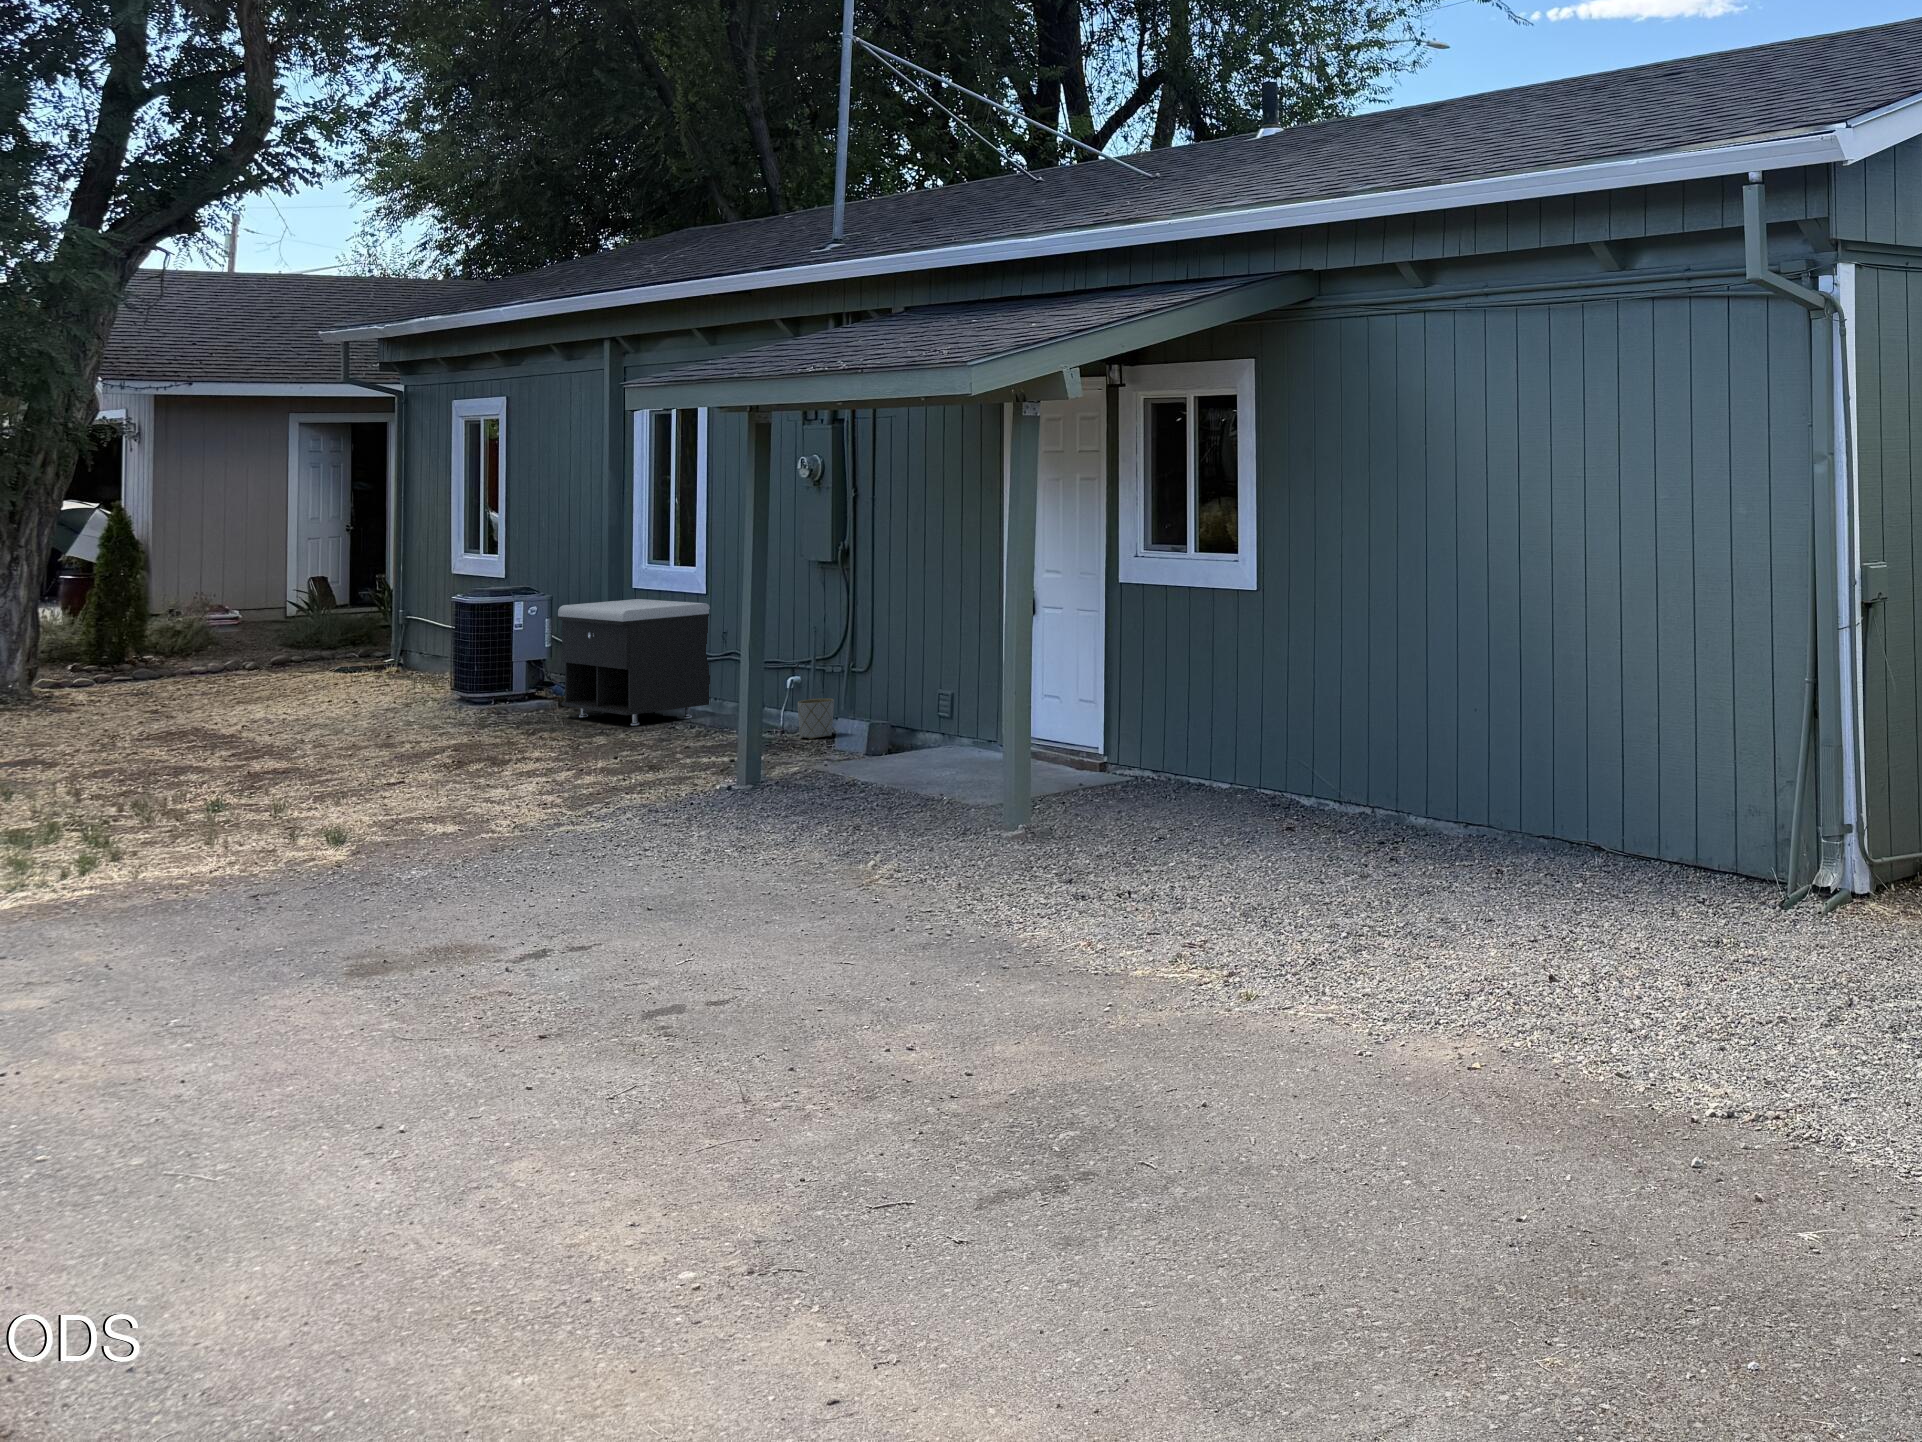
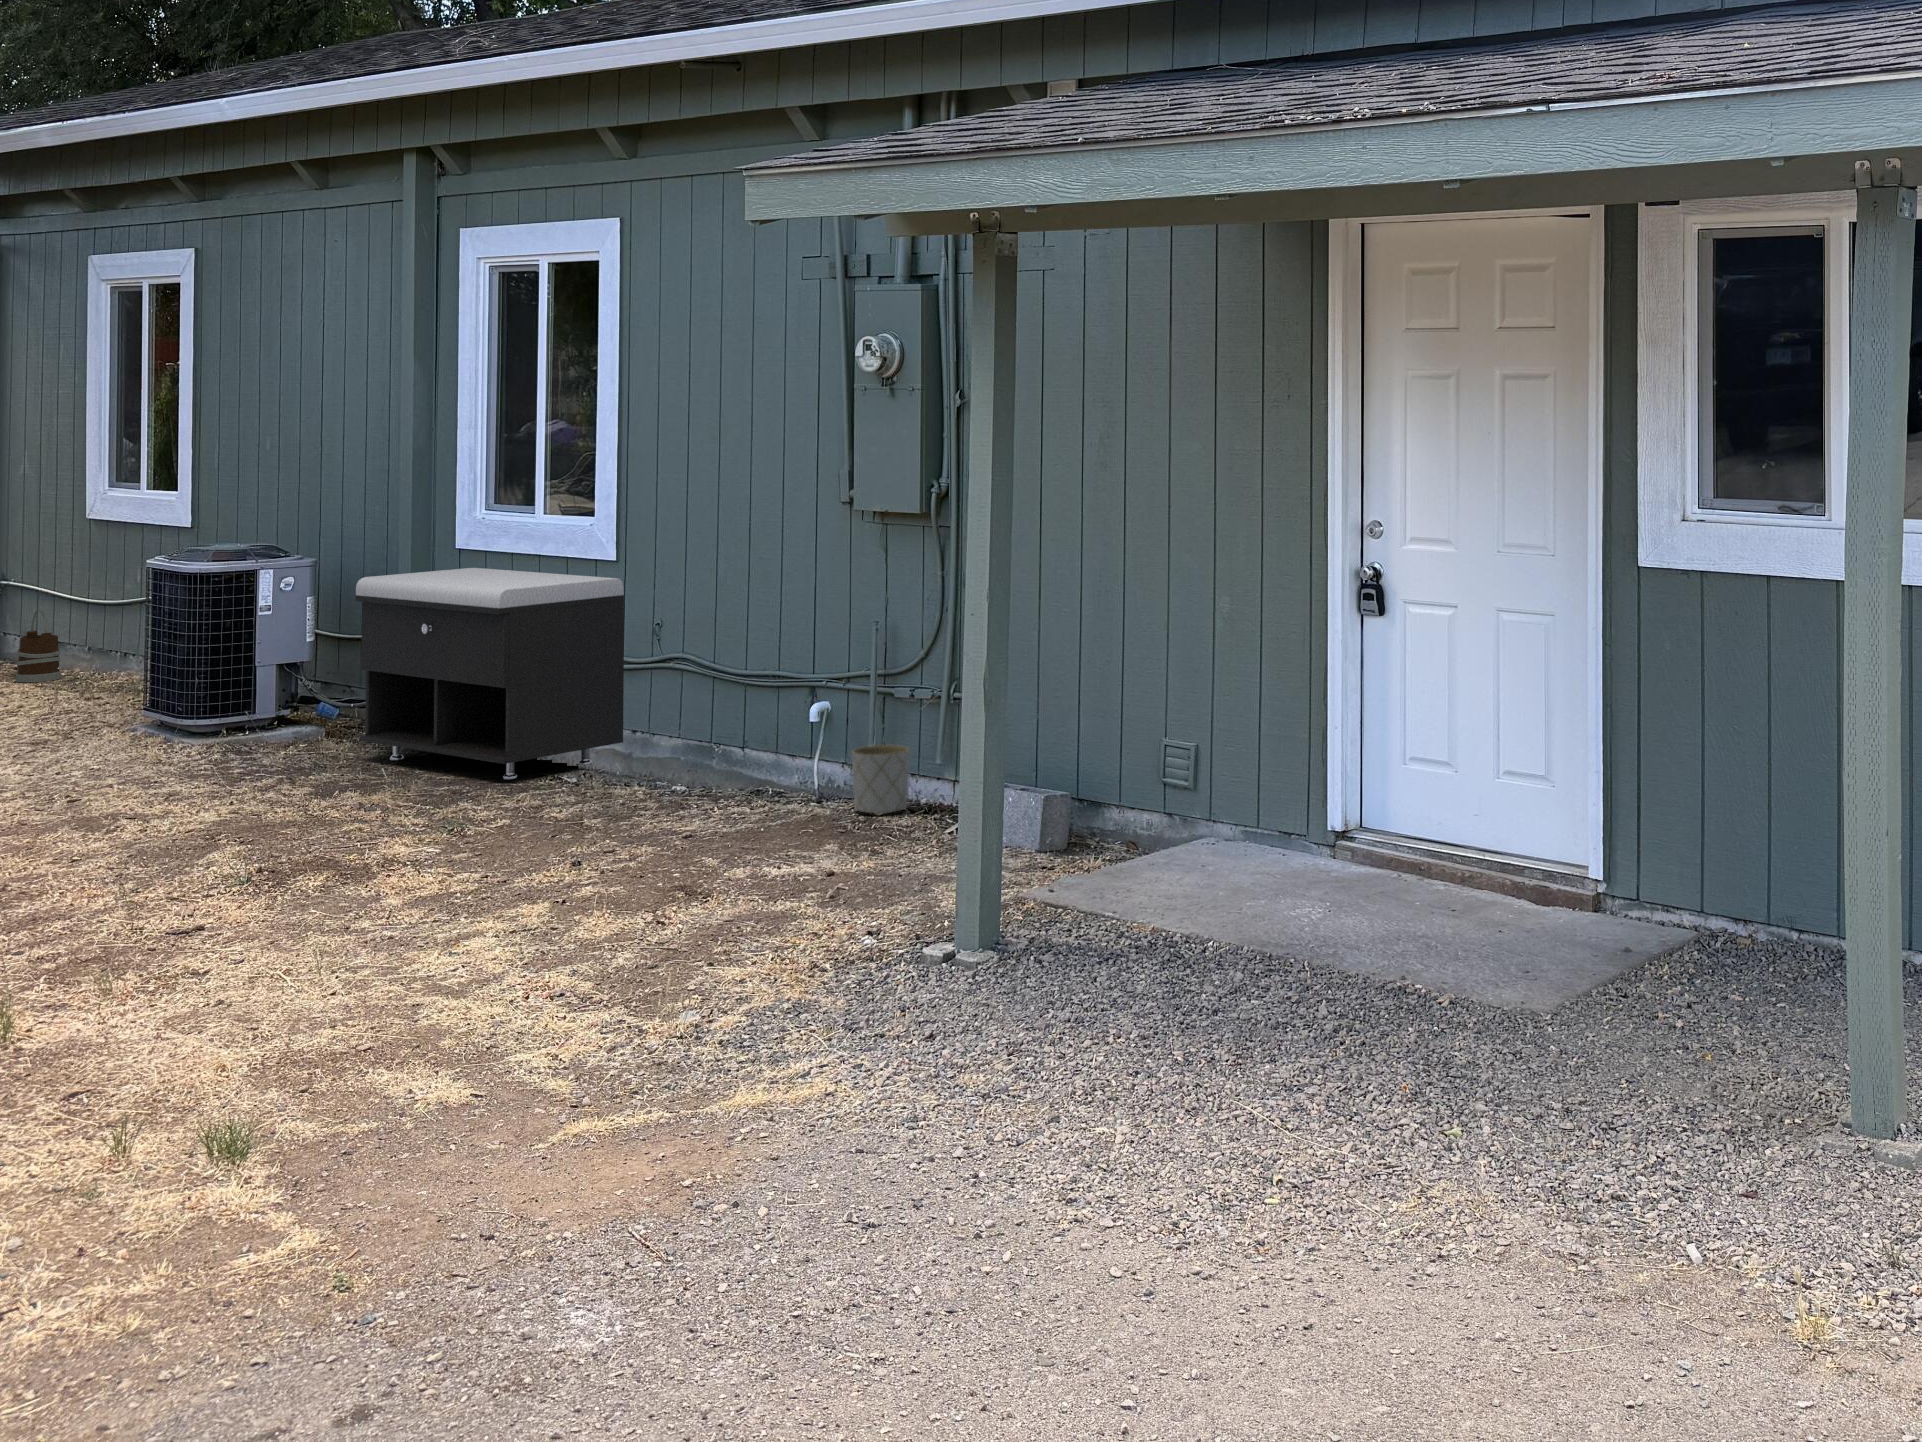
wooden bucket: none [409,634,438,681] -> present [15,609,61,682]

